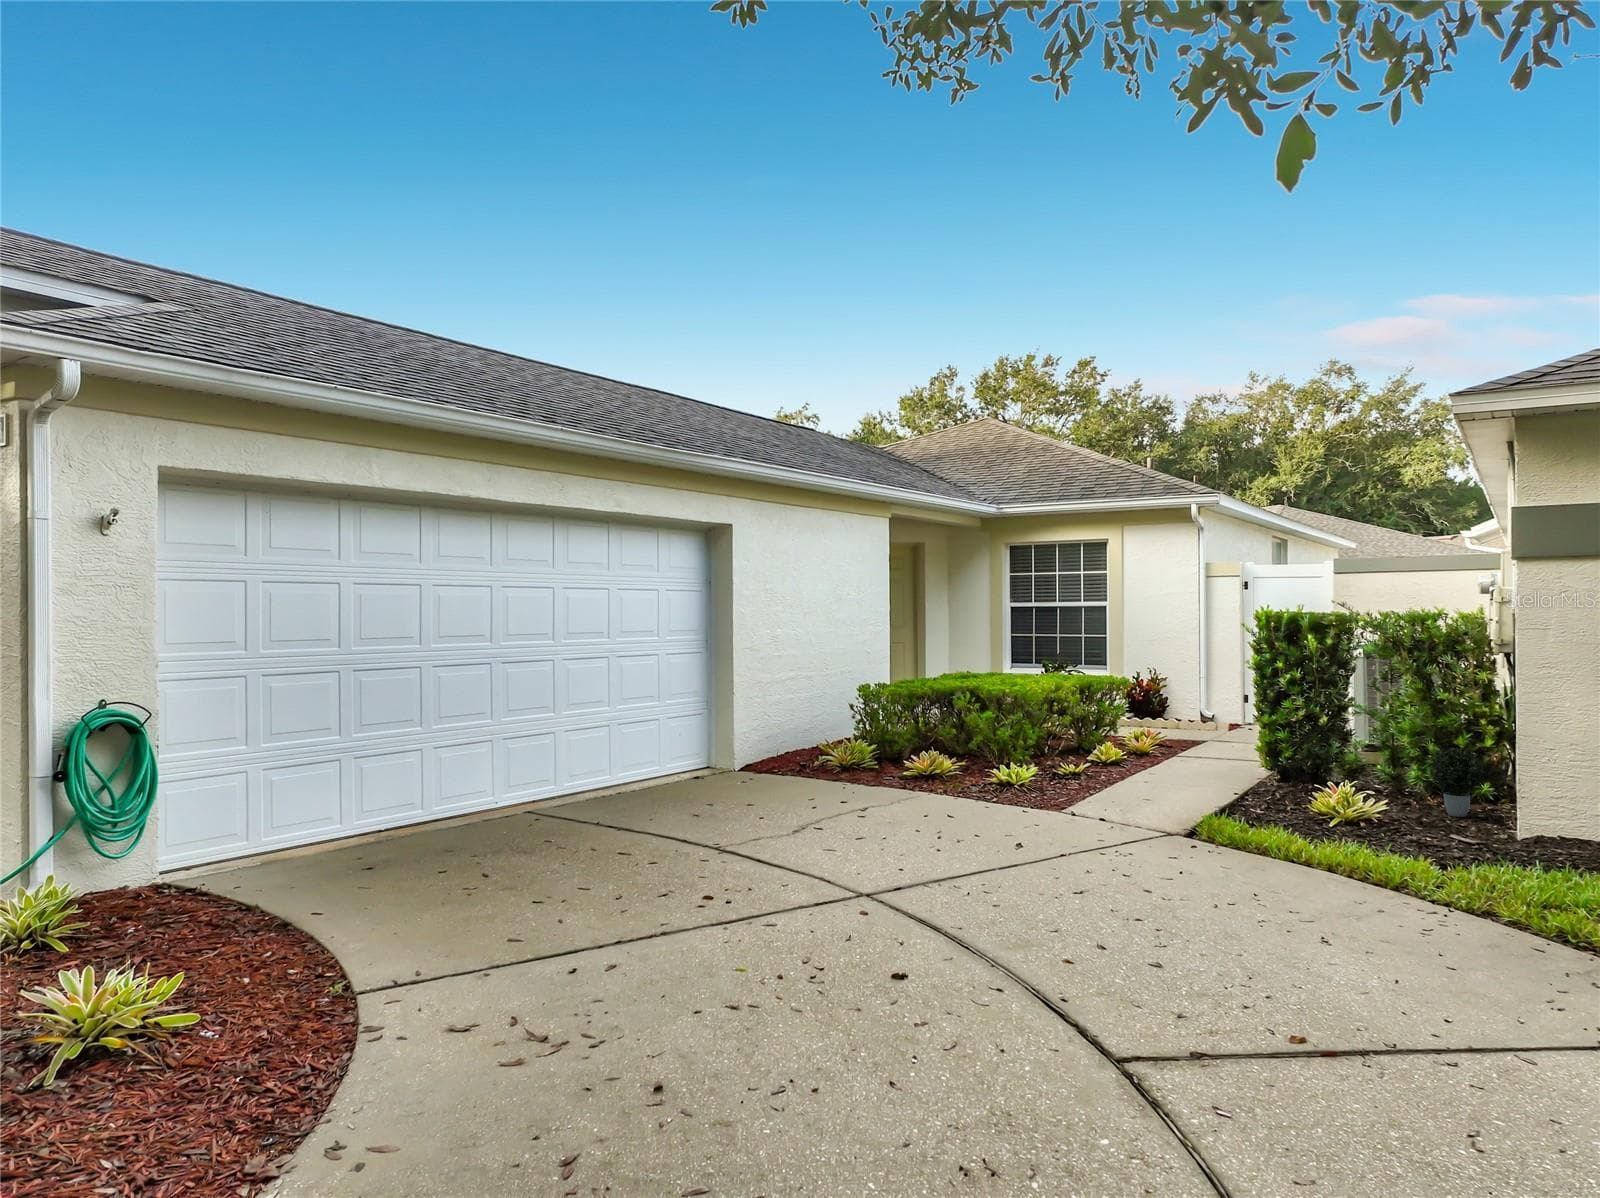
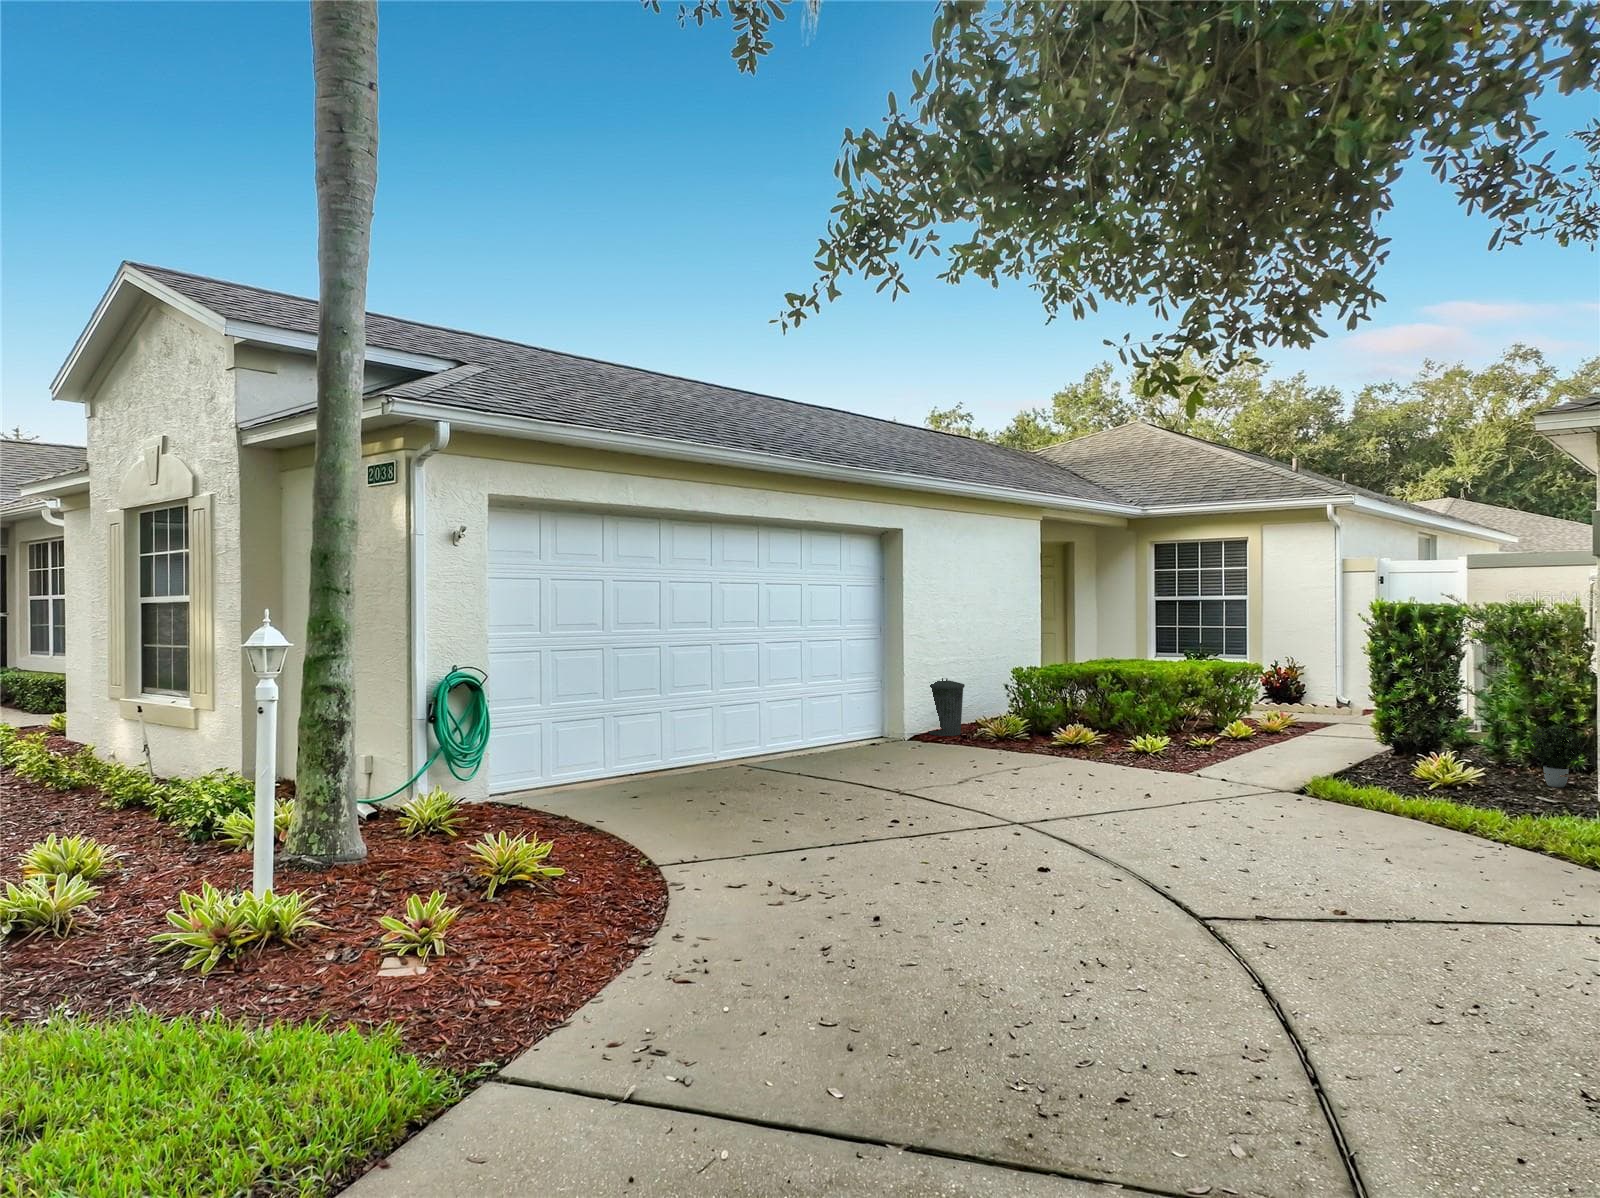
trash can: none [755,701,802,771] -> present [929,678,965,736]

